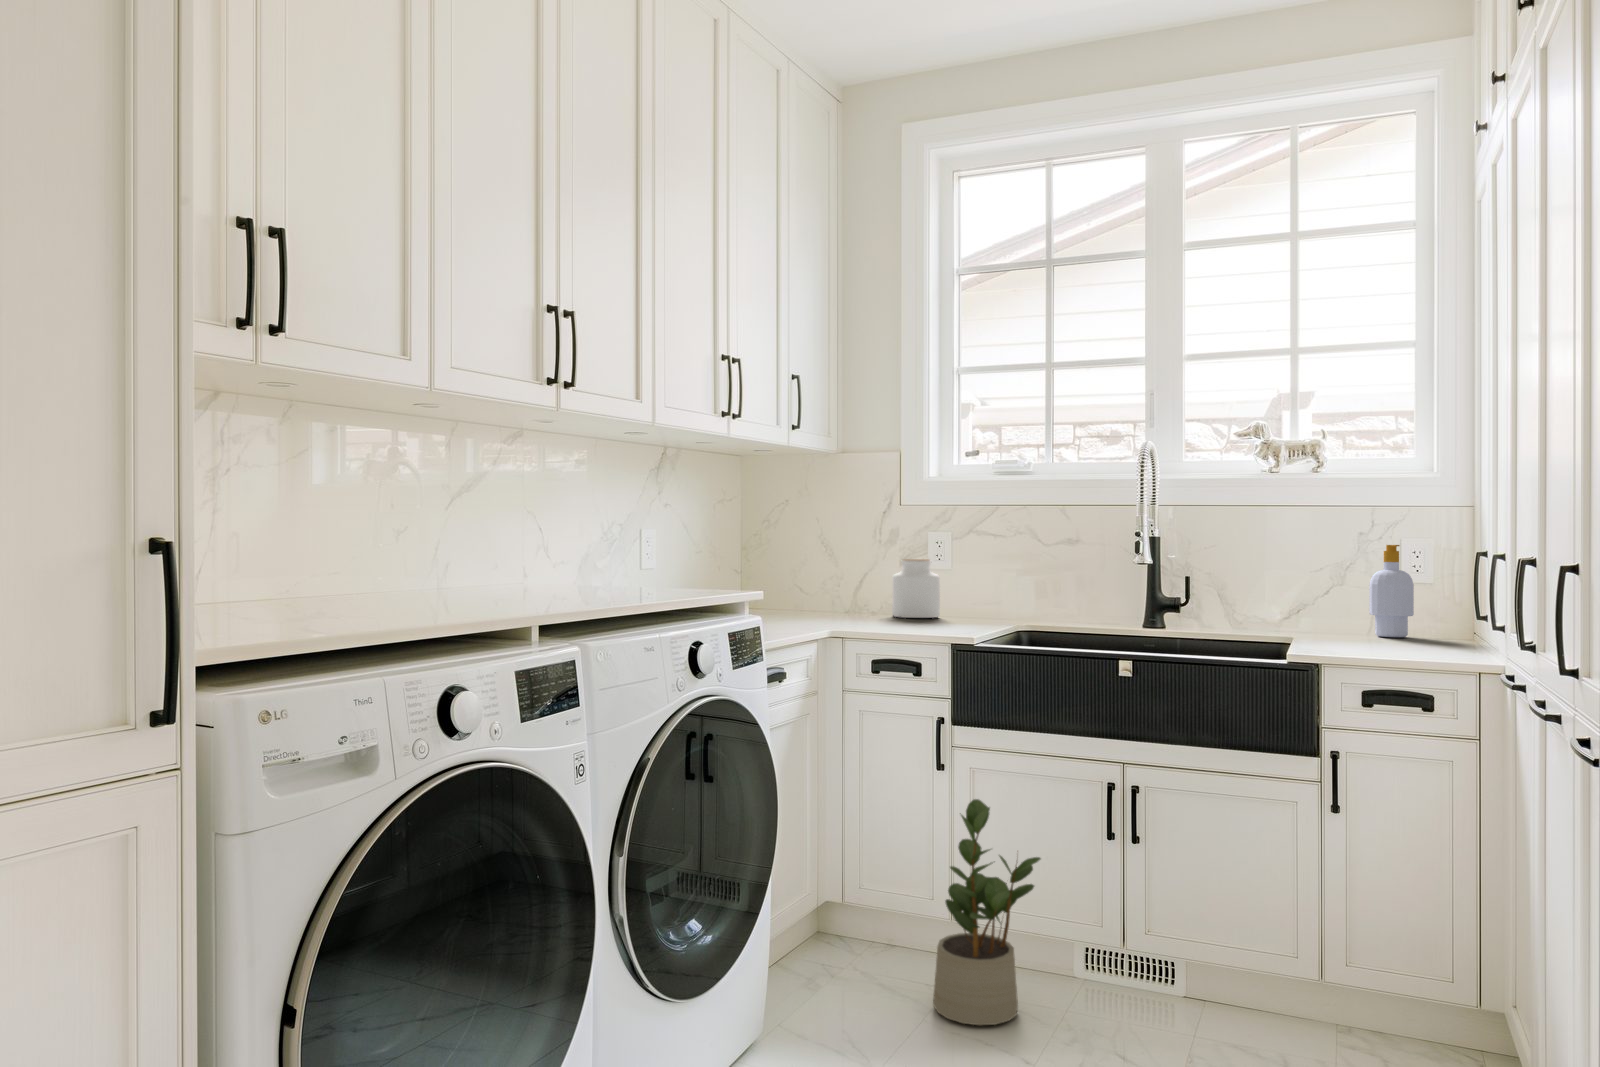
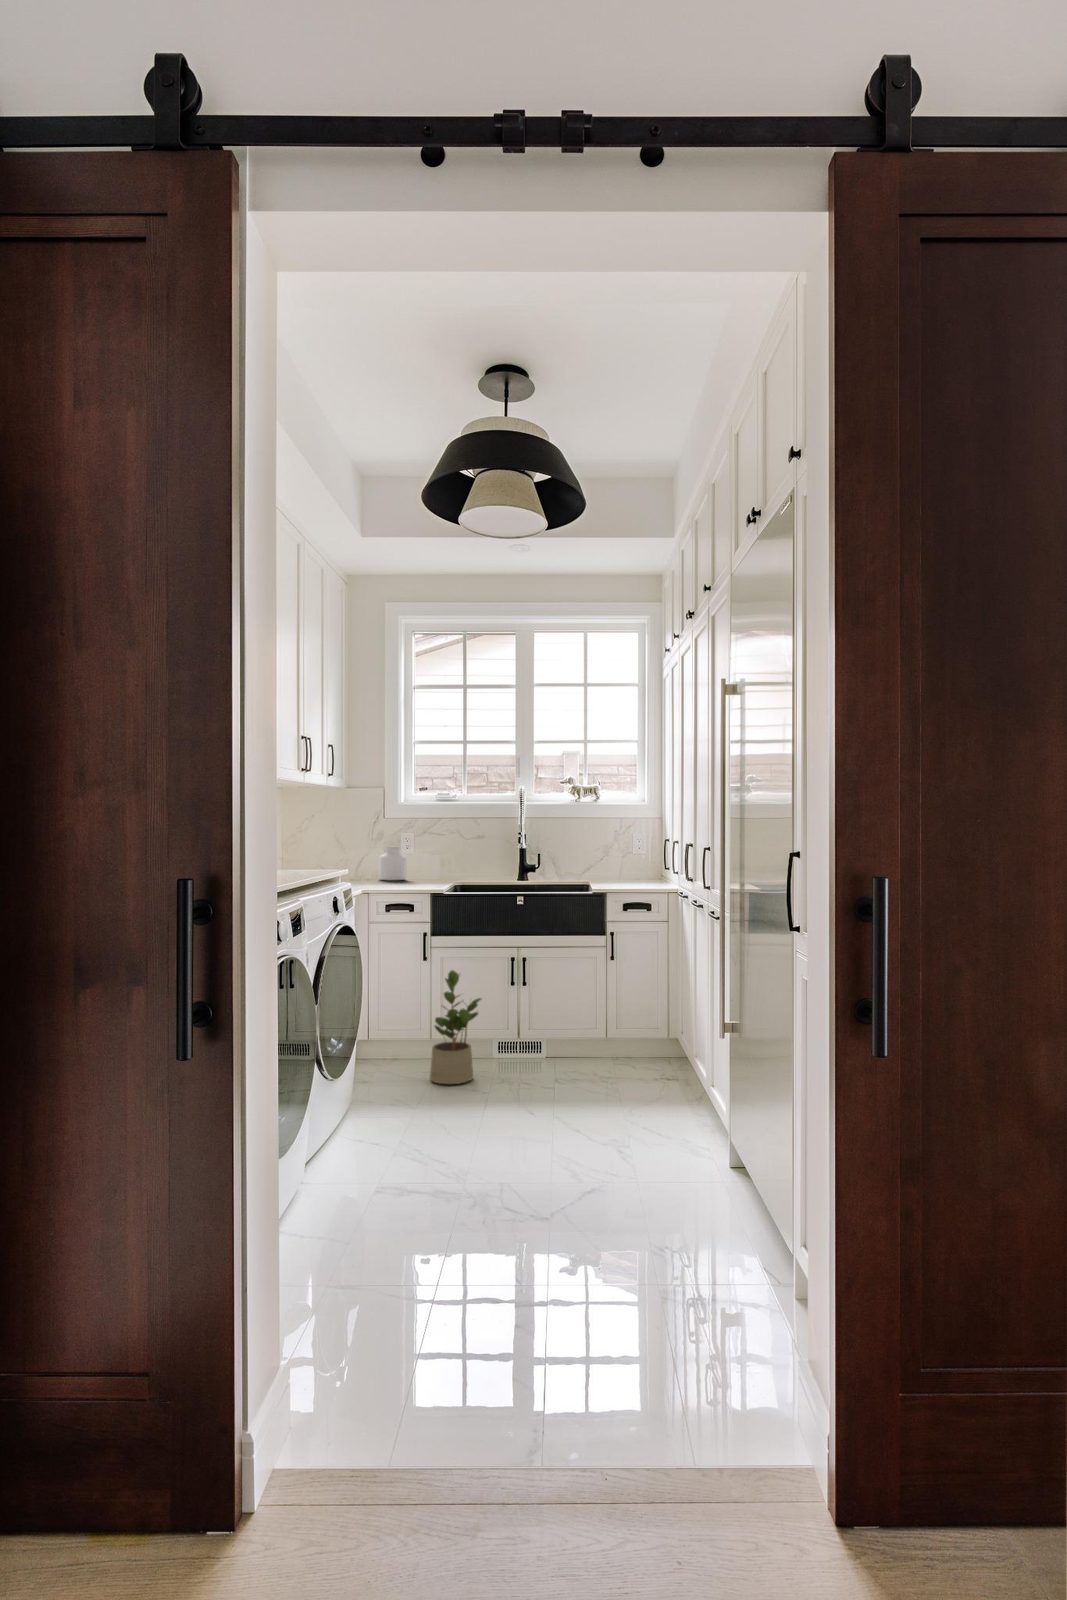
soap bottle: present [1369,545,1414,637] -> none [620,837,638,881]

